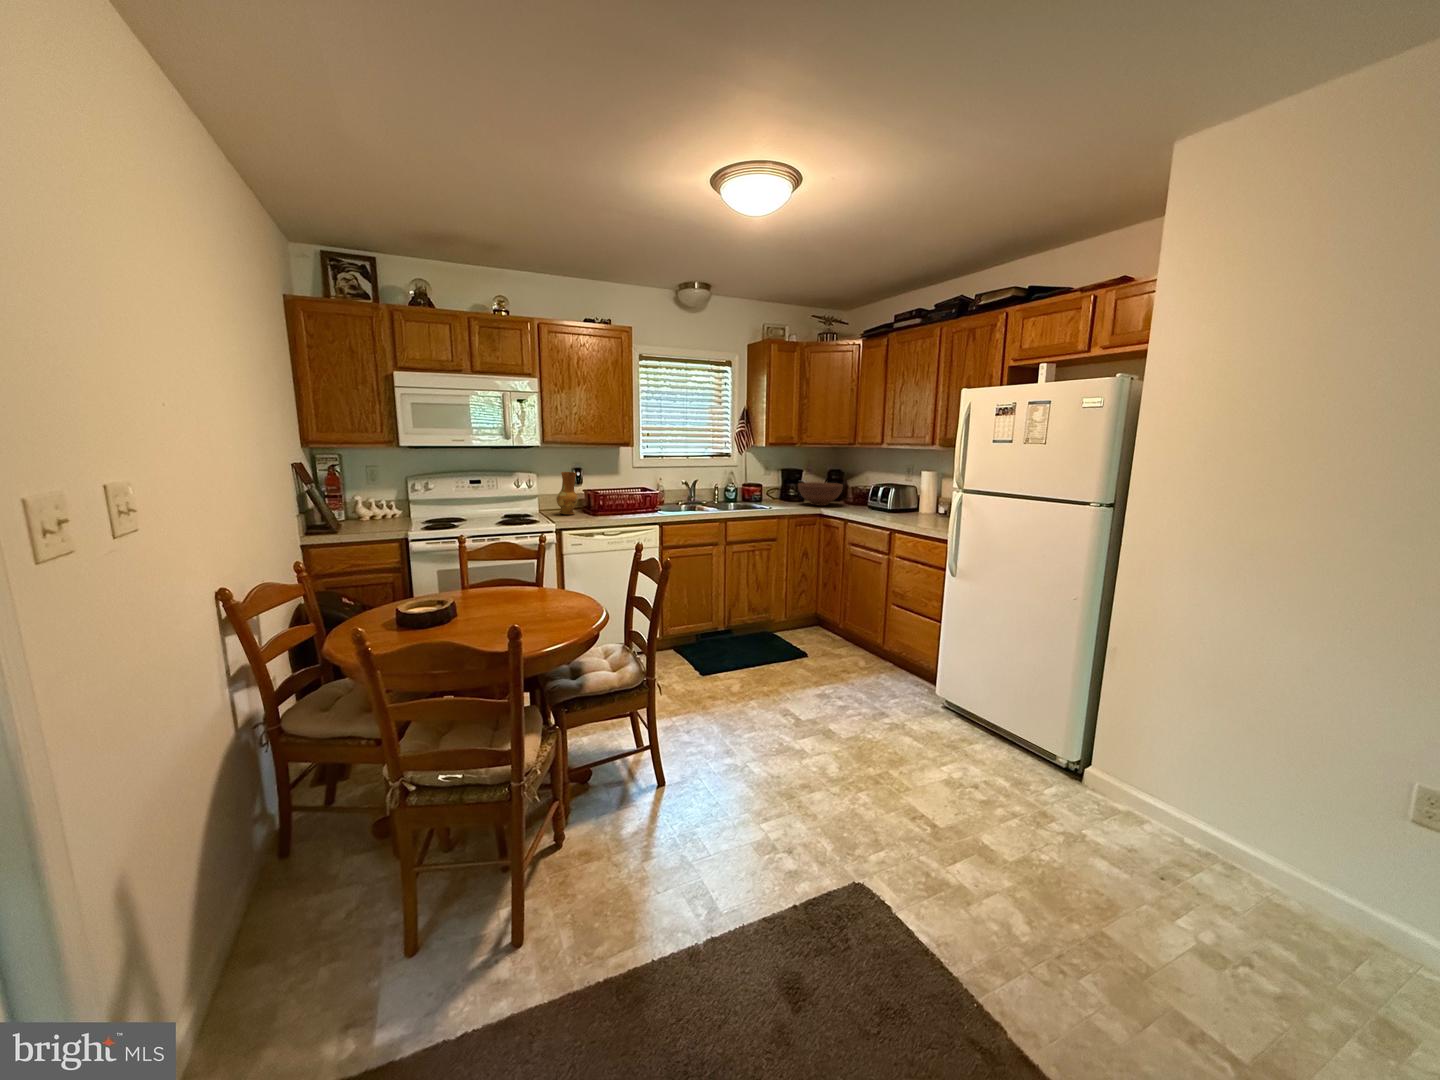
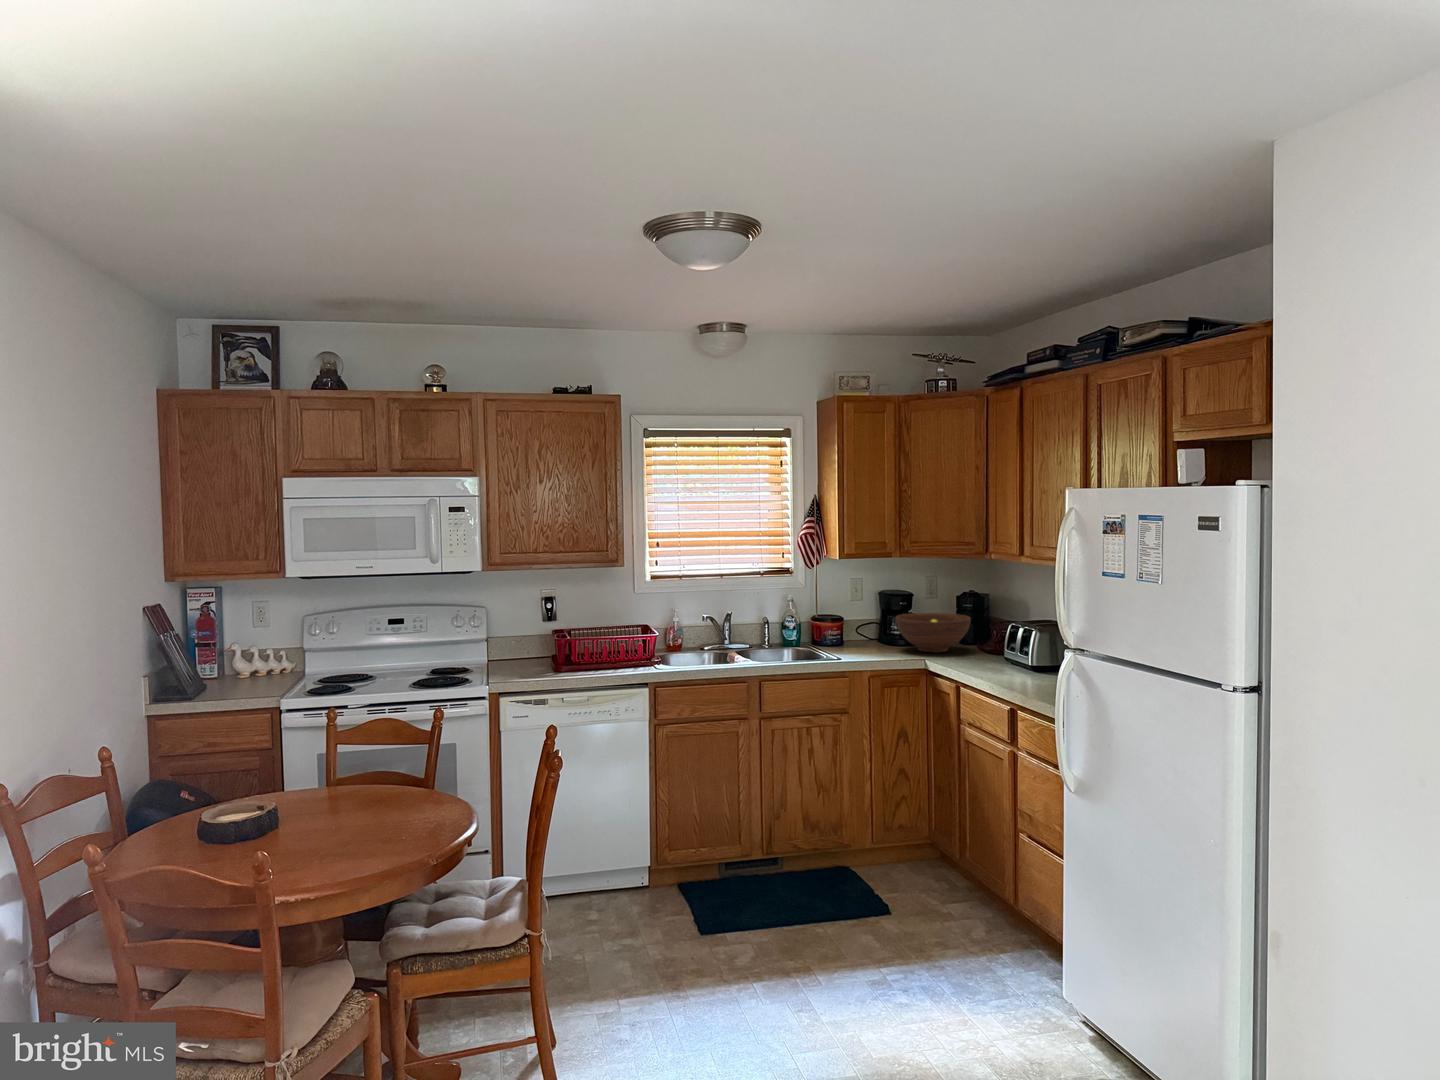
ceramic jug: present [556,472,578,515] -> none [506,606,537,670]

